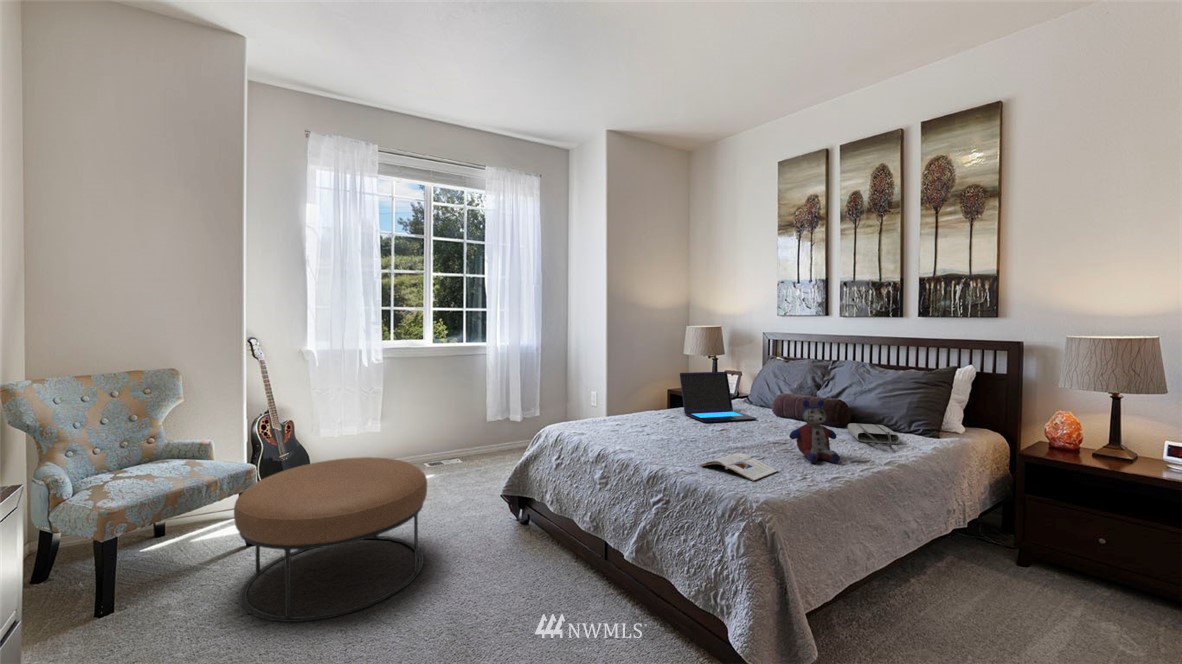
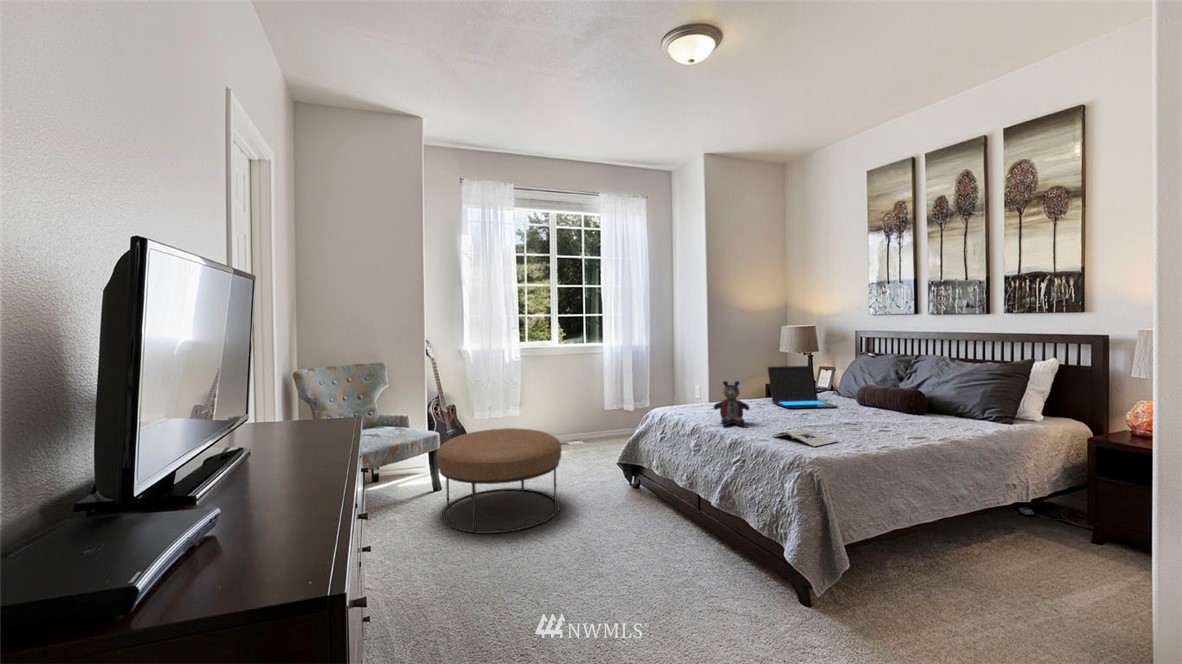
stuffed bear: present [789,400,840,463] -> present [714,381,750,426]
tote bag: present [848,423,900,447] -> none [921,410,966,428]

